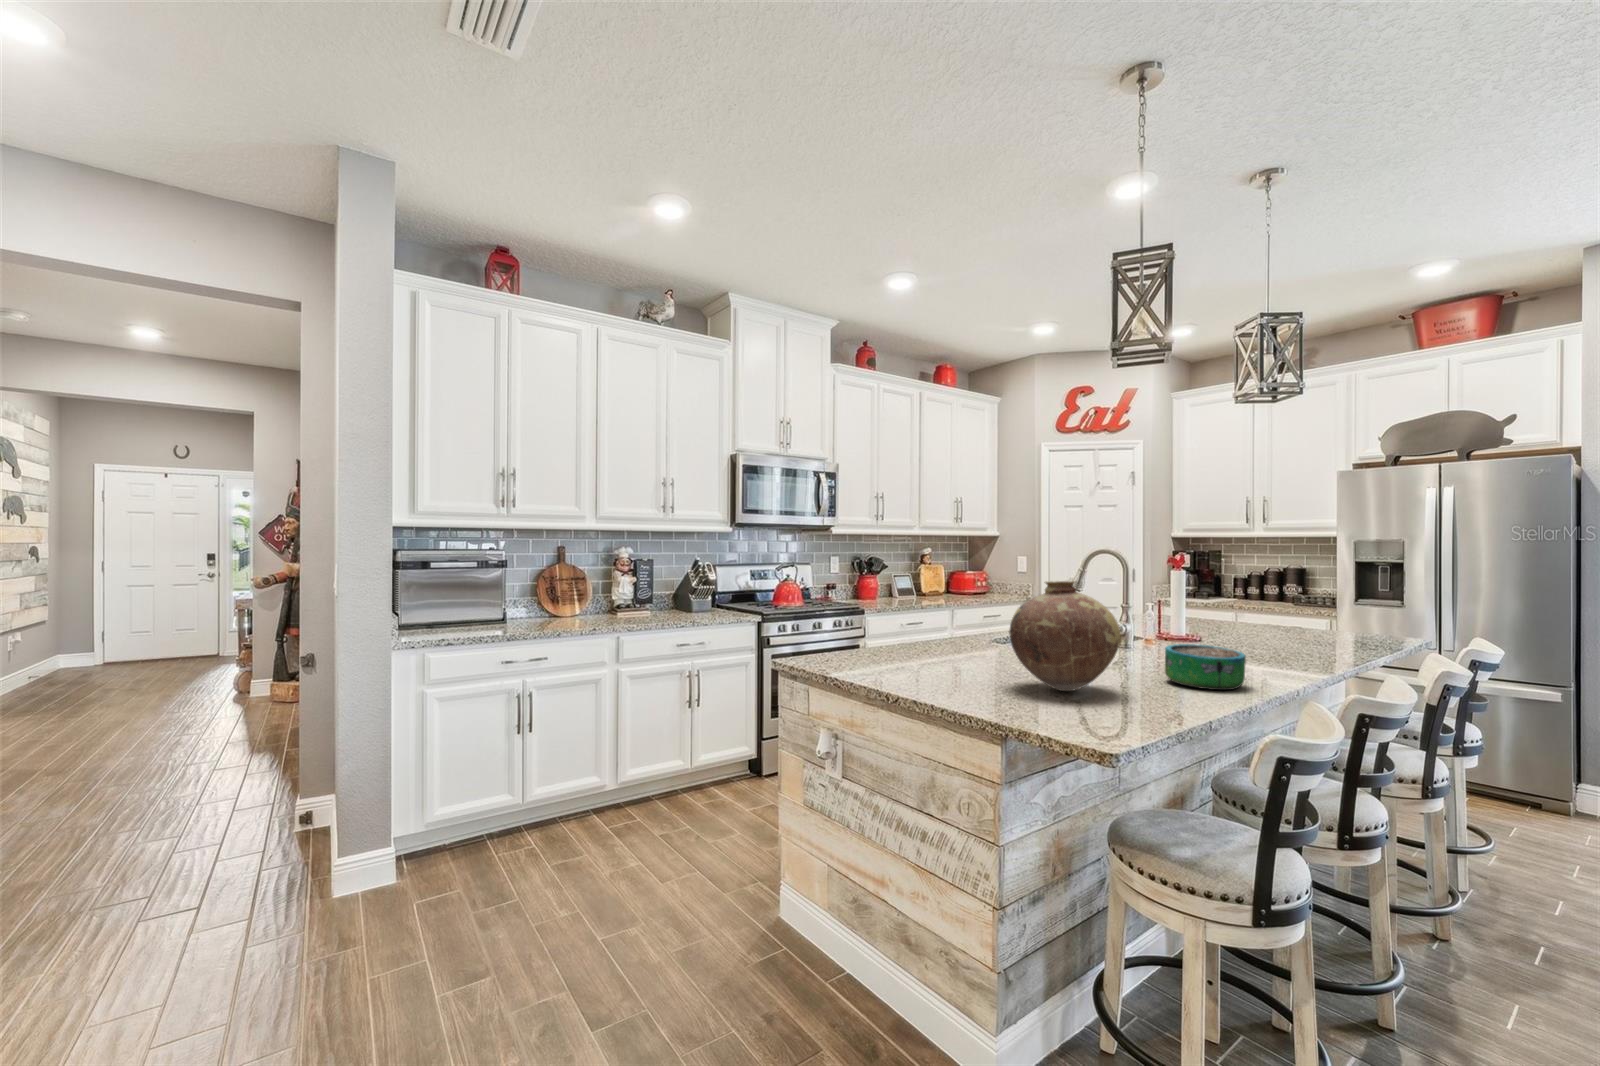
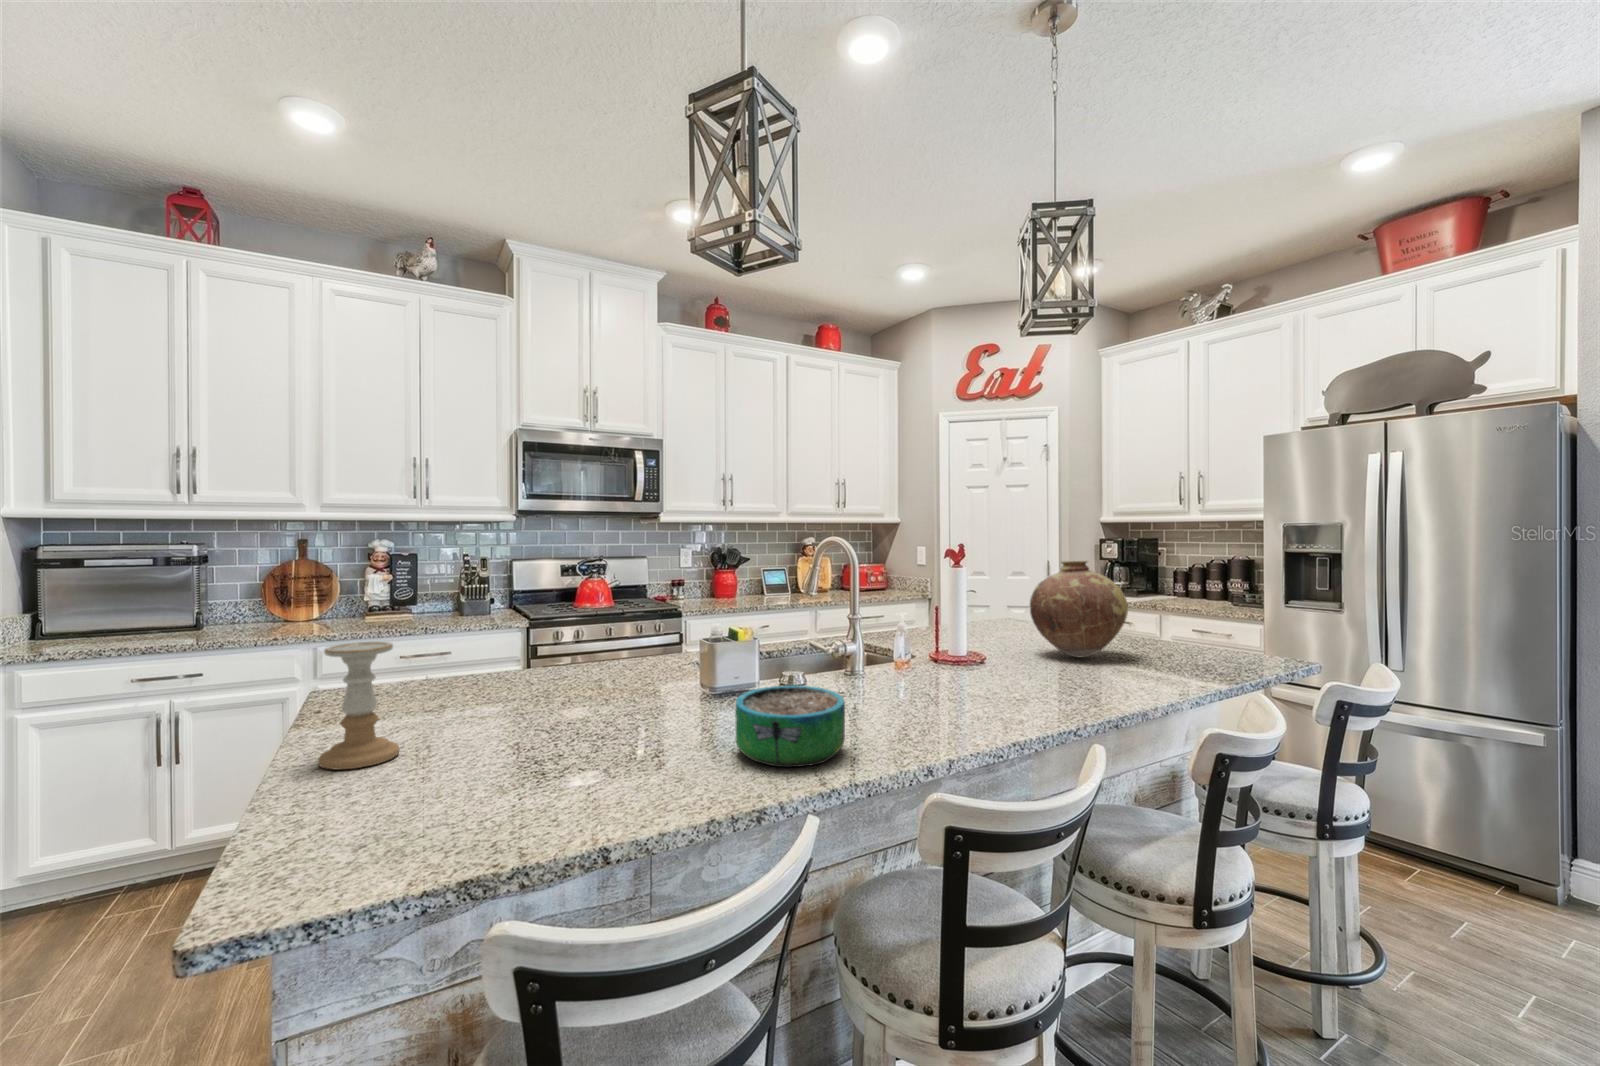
vase: present [1009,581,1121,691] -> present [1030,561,1128,657]
candle holder: none [916,614,961,693] -> present [318,642,400,769]

